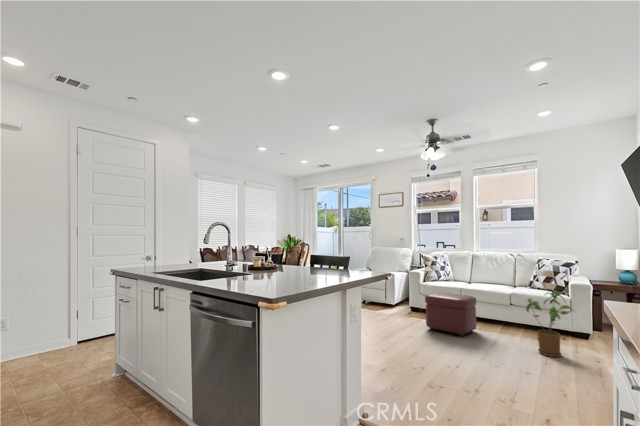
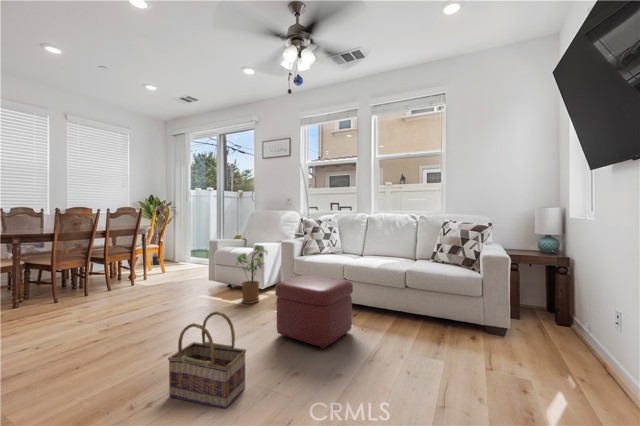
house plant: present [526,291,573,357] -> present [237,245,267,304]
basket: none [390,305,429,352] -> present [168,311,246,409]

